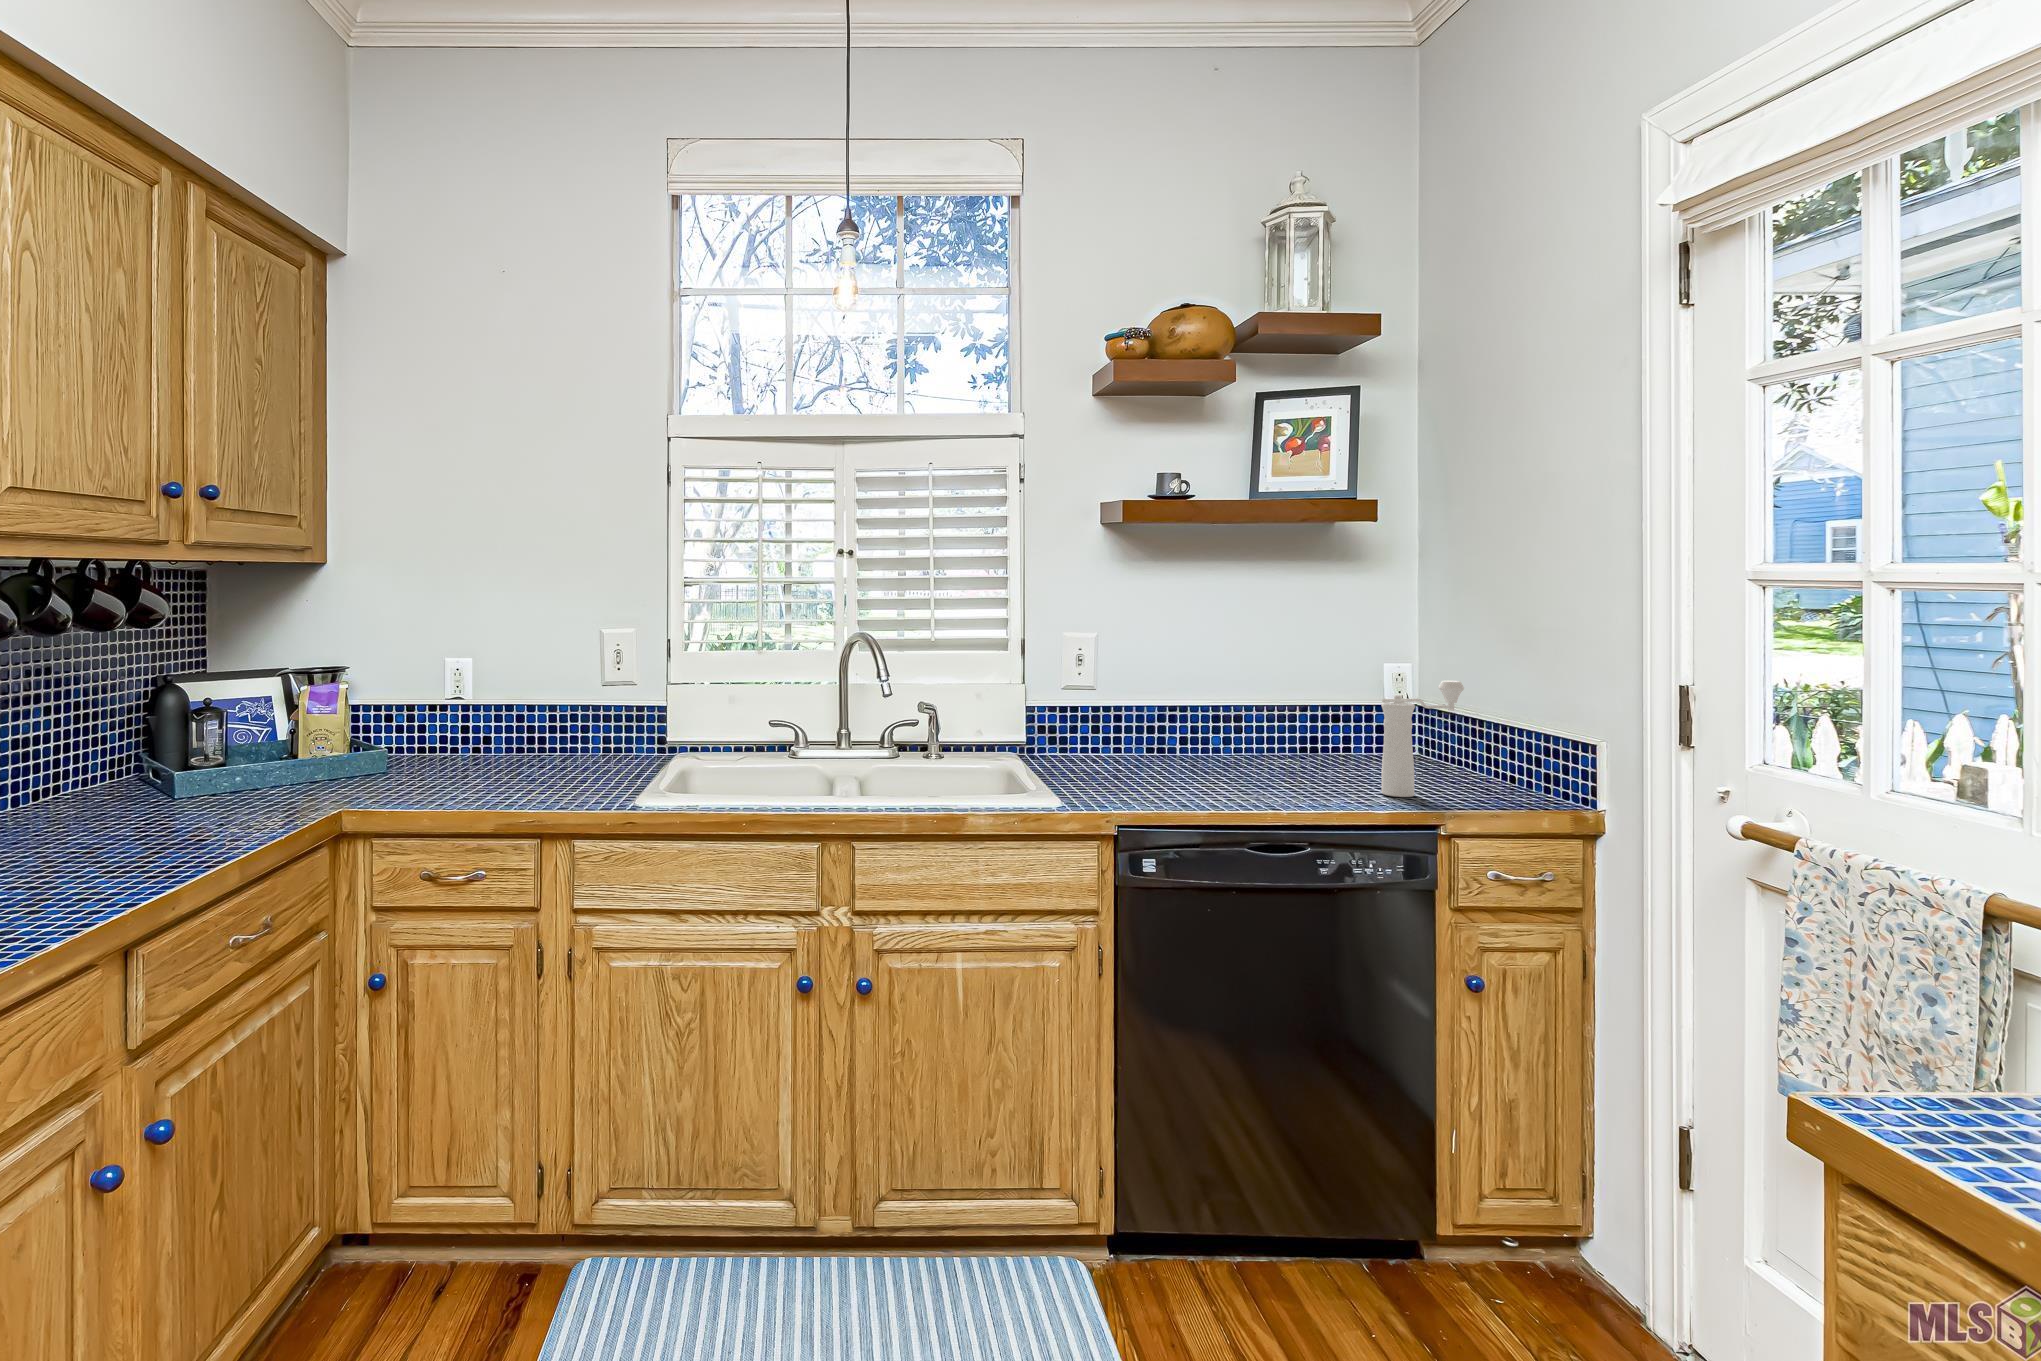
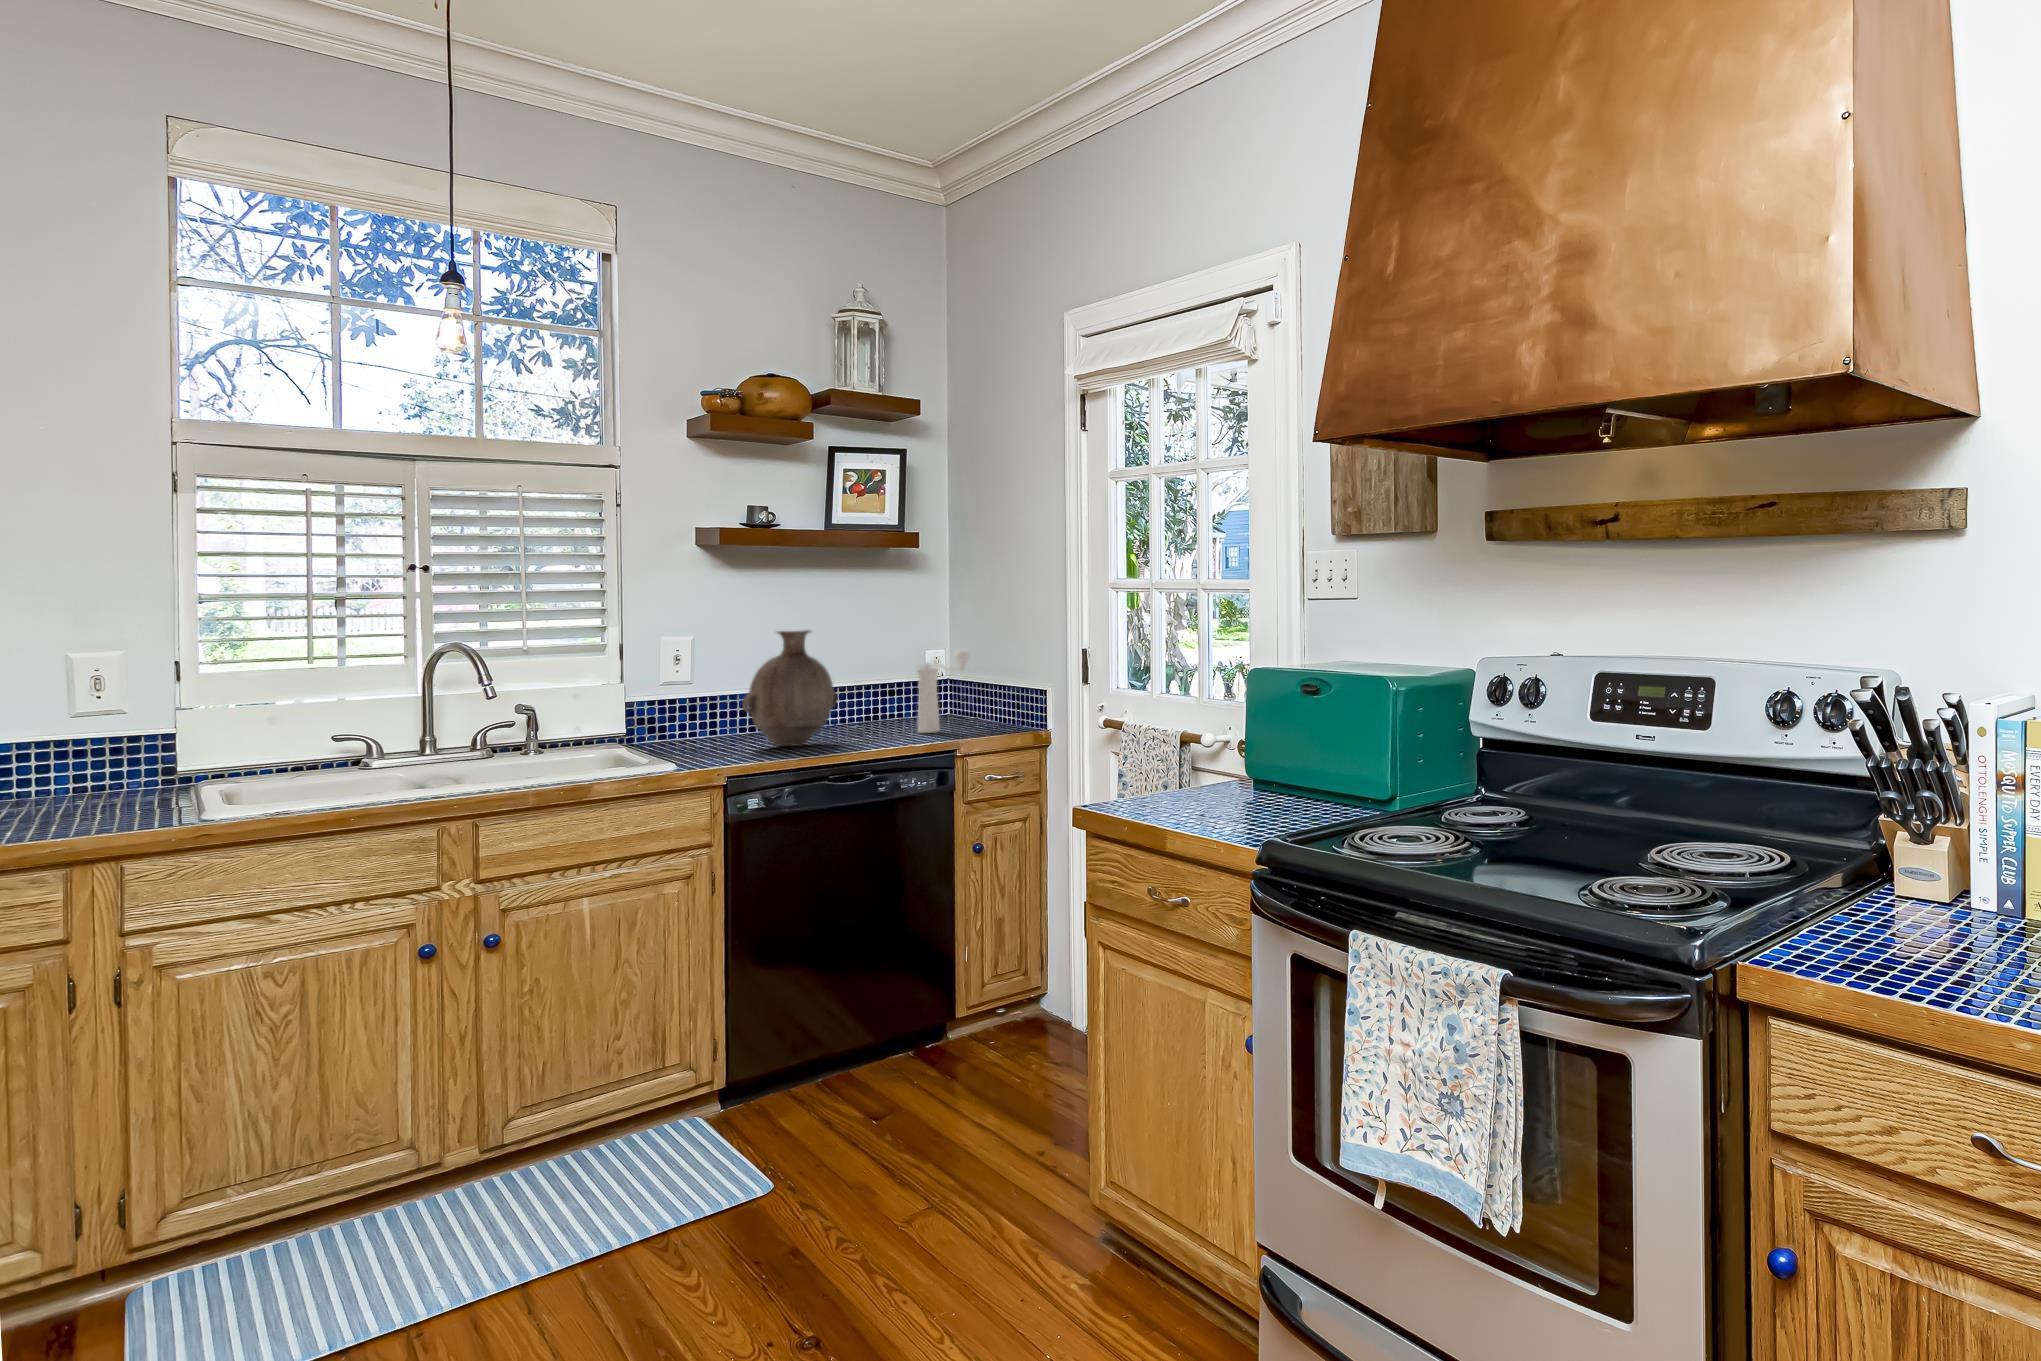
vase: none [1144,640,1268,795] -> present [742,630,838,746]

